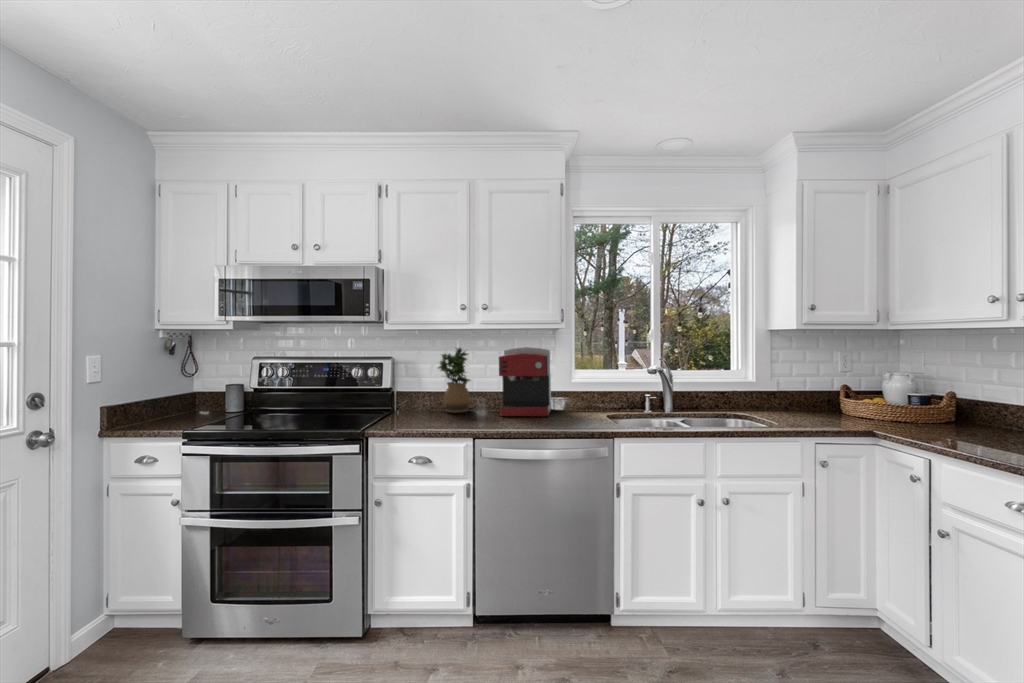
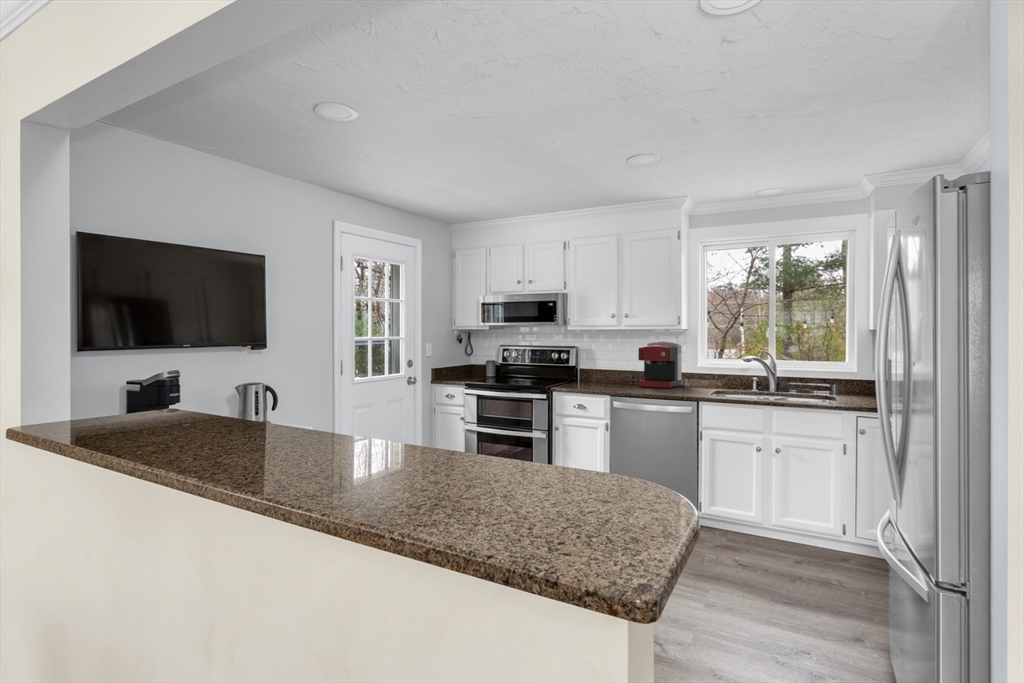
potted plant: present [438,348,471,412] -> none [603,341,625,383]

